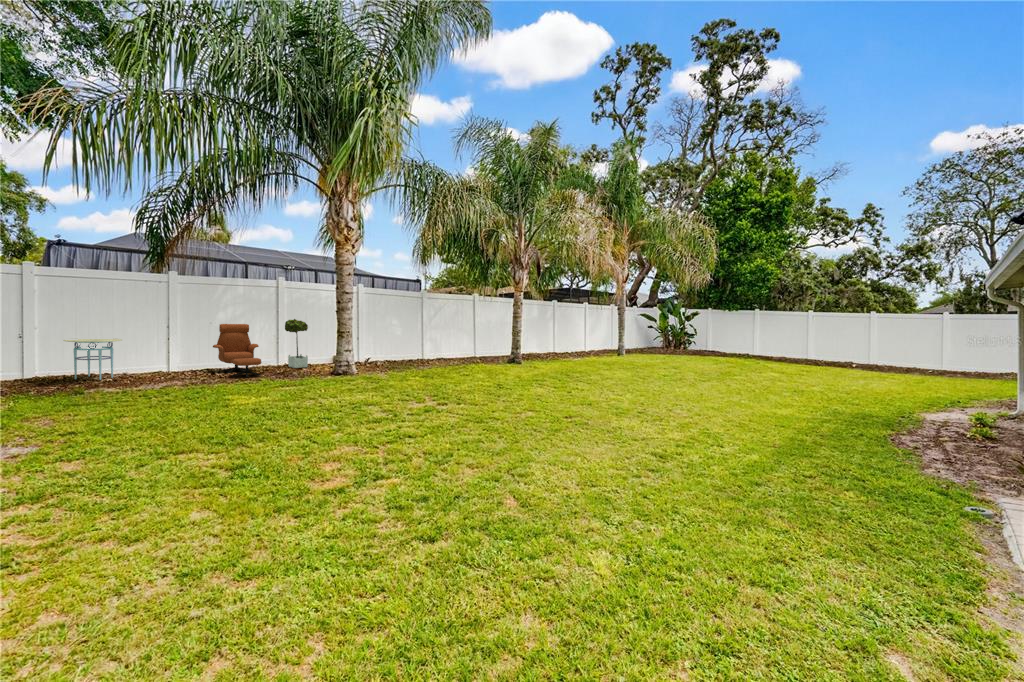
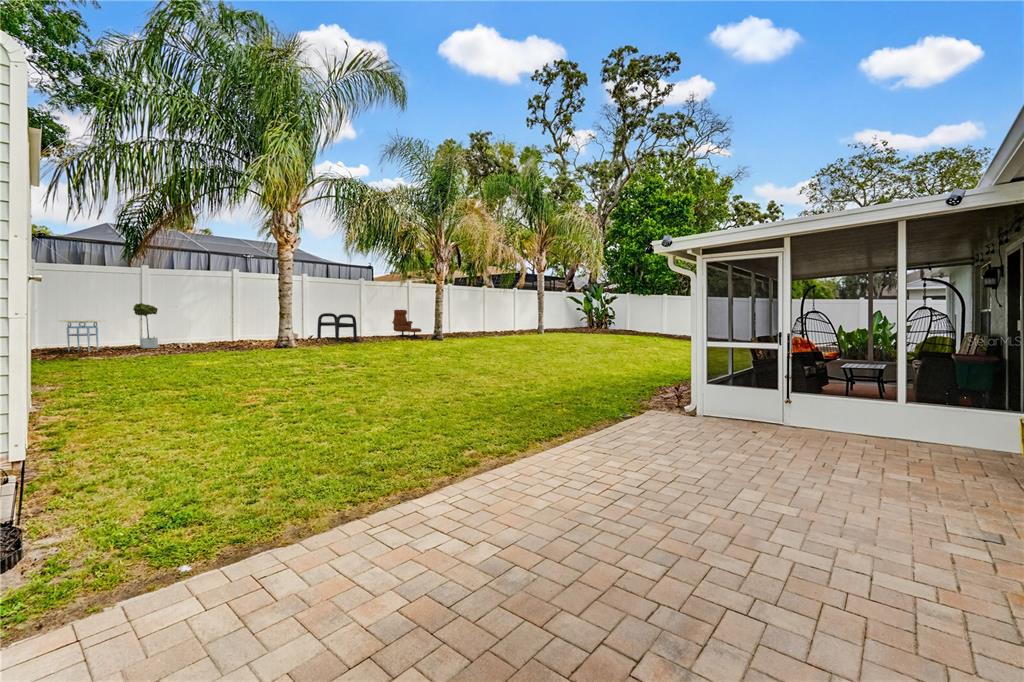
potted tree: present [285,319,308,368] -> present [133,303,158,348]
lounge chair: present [213,324,262,377] -> present [392,310,421,338]
bench: none [377,329,424,365] -> present [317,313,357,342]

